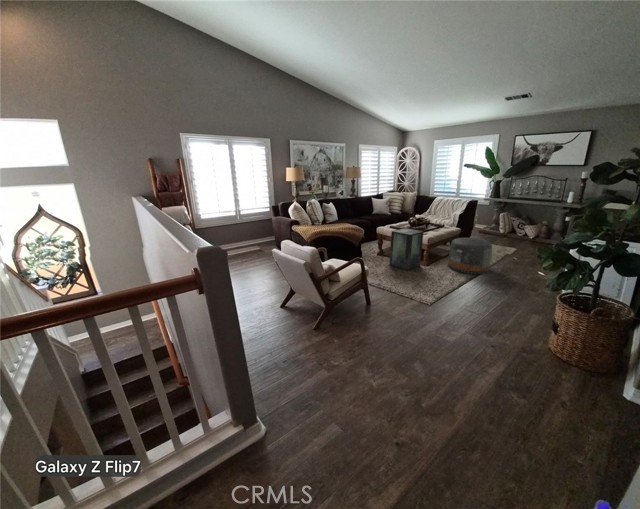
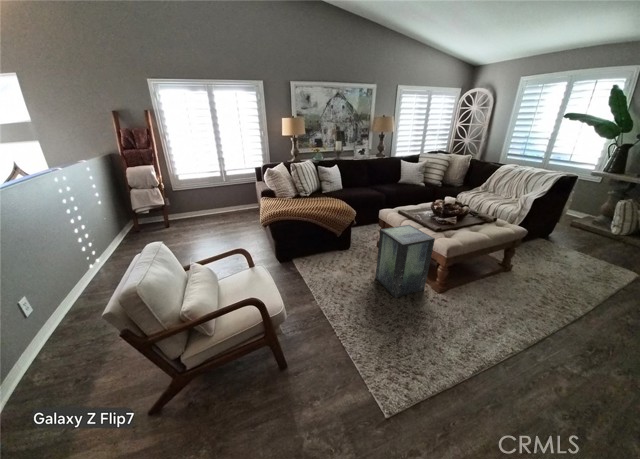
pouf: present [448,238,492,274] -> none [475,256,576,340]

